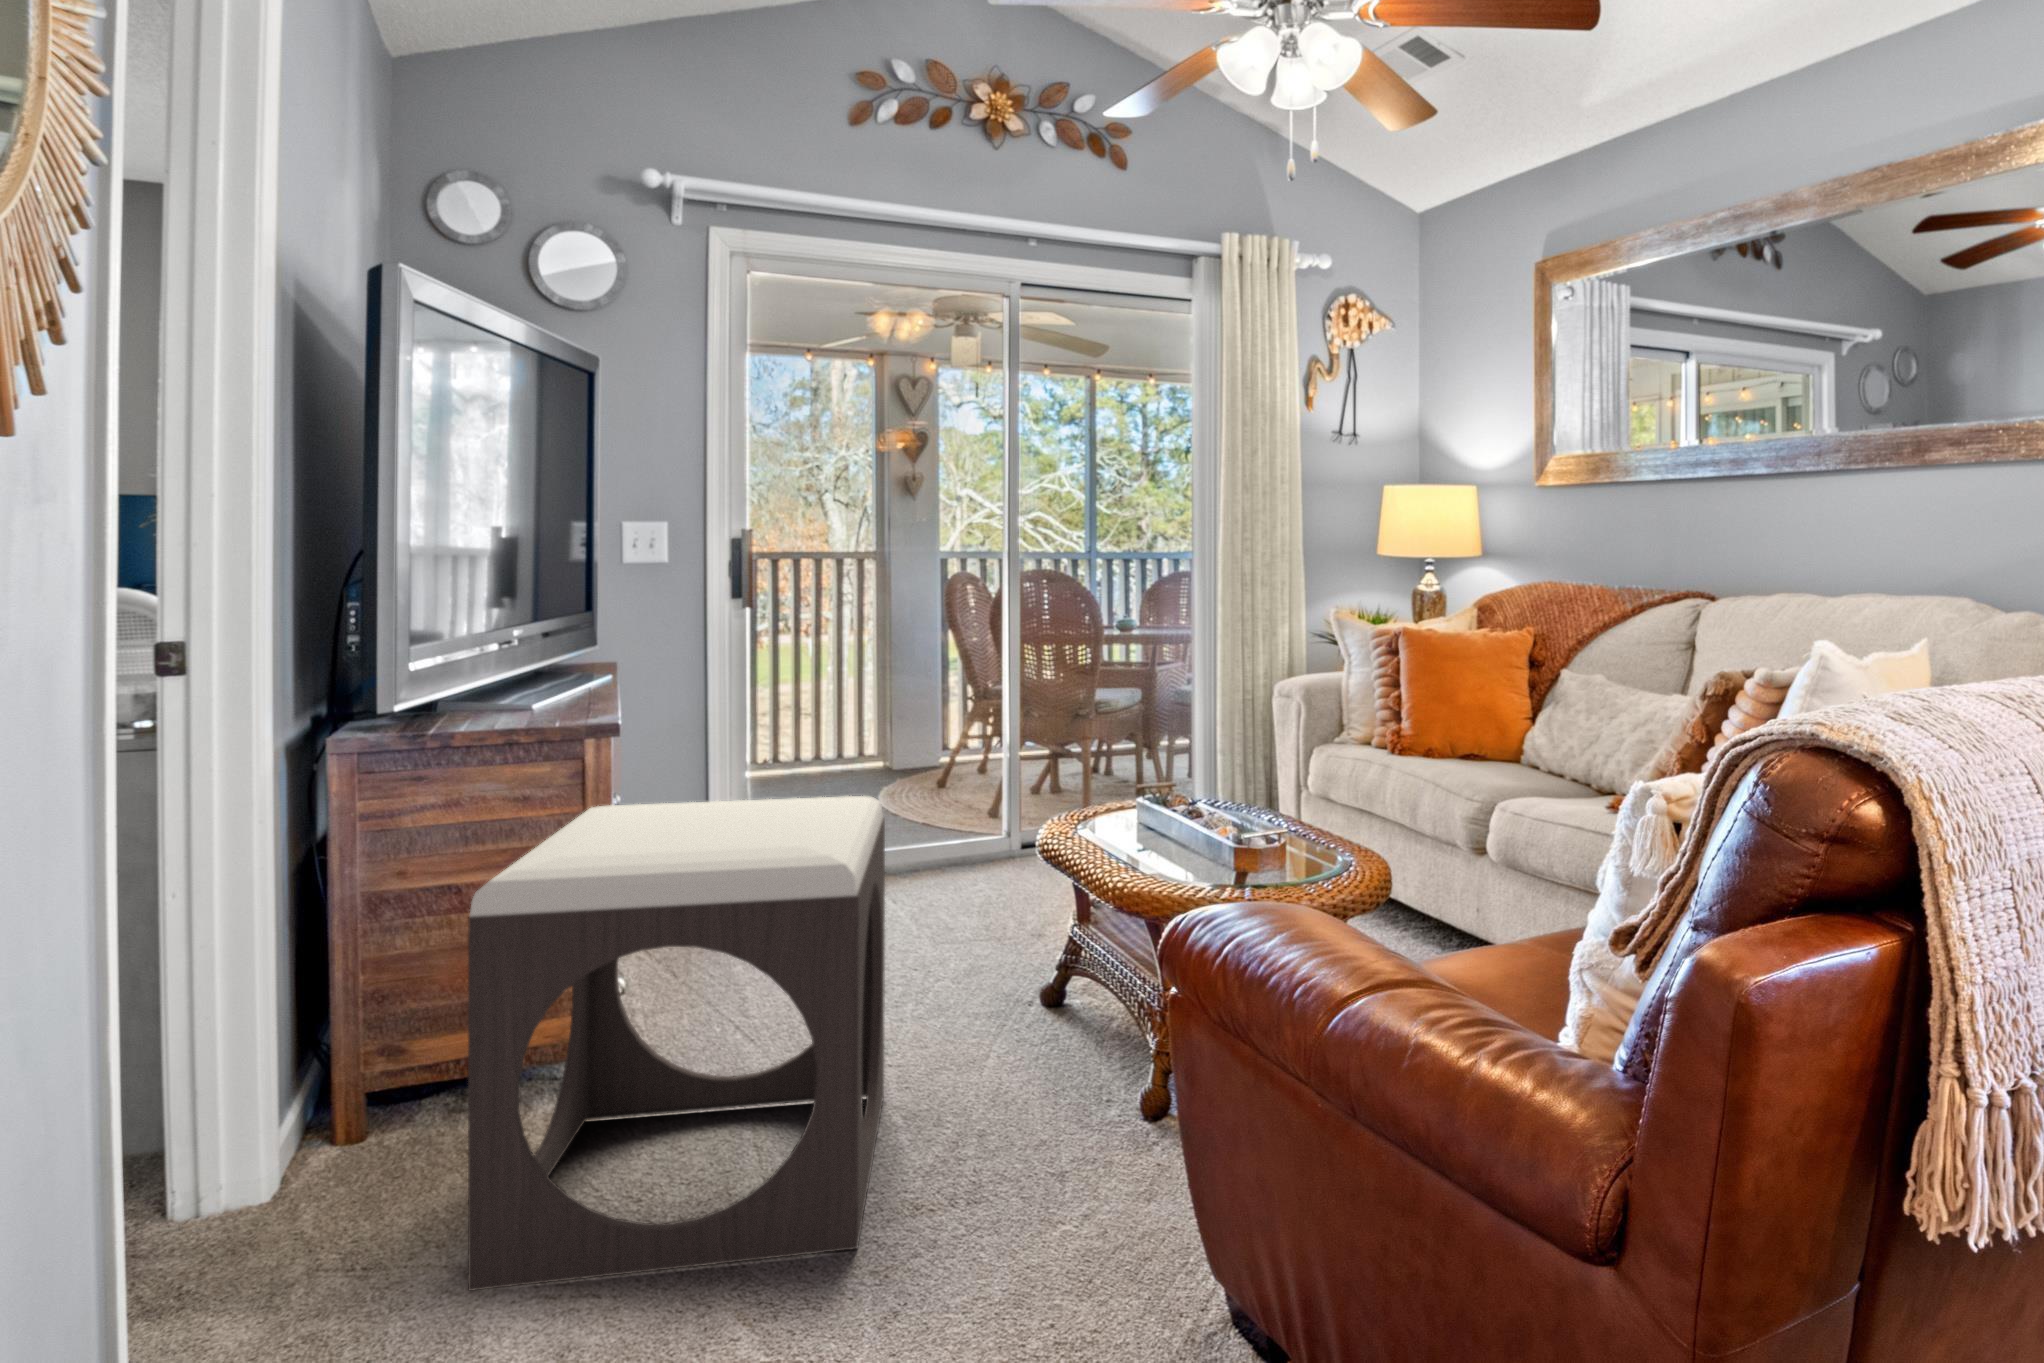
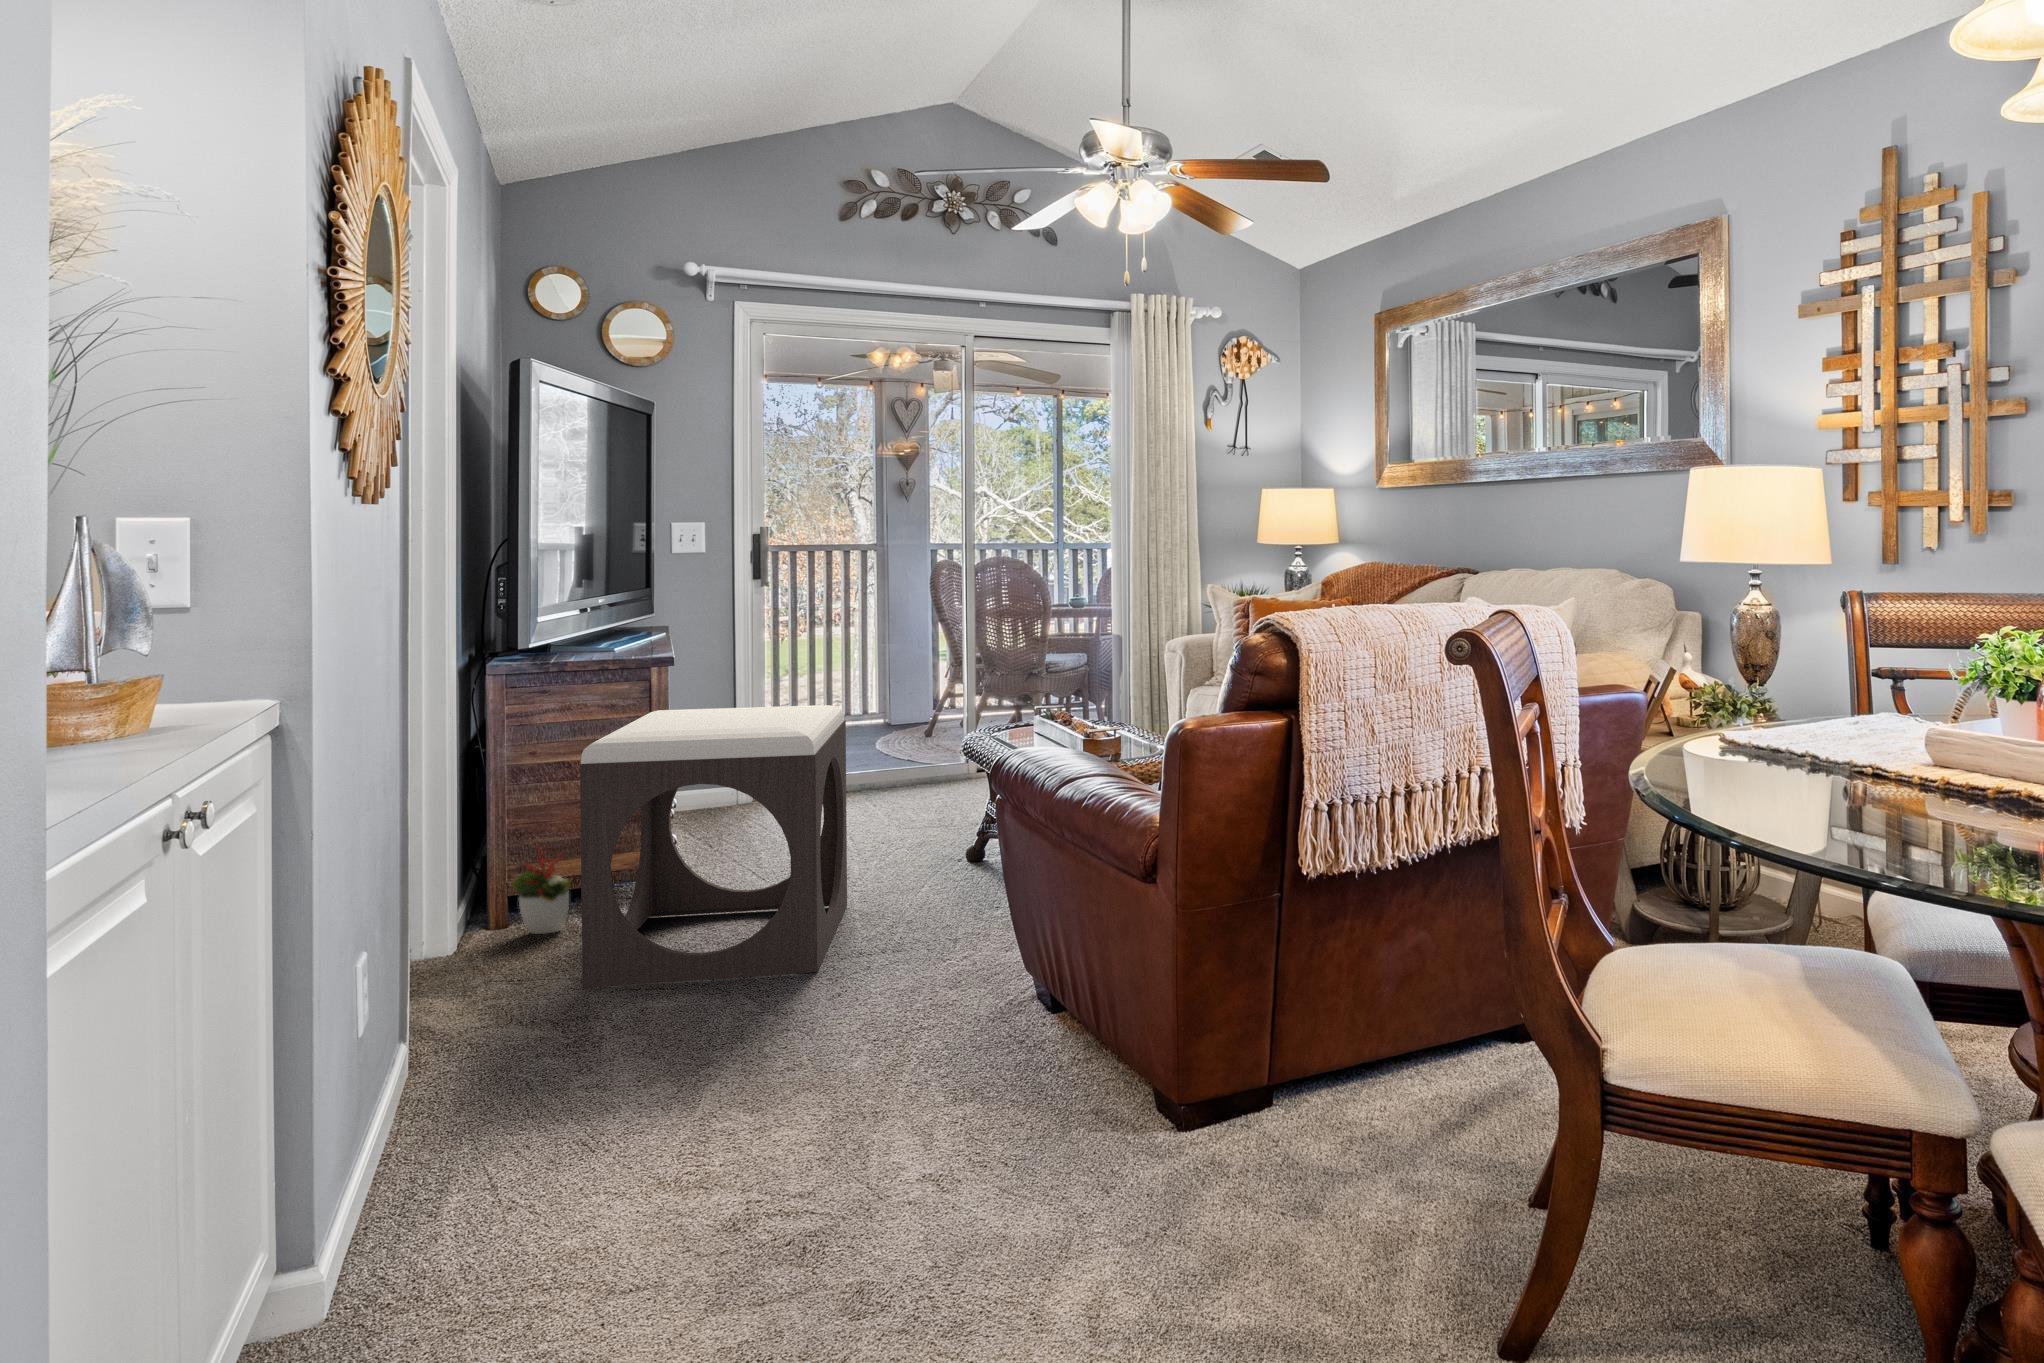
decorative plant: none [365,1016,460,1159] -> present [512,846,570,934]

